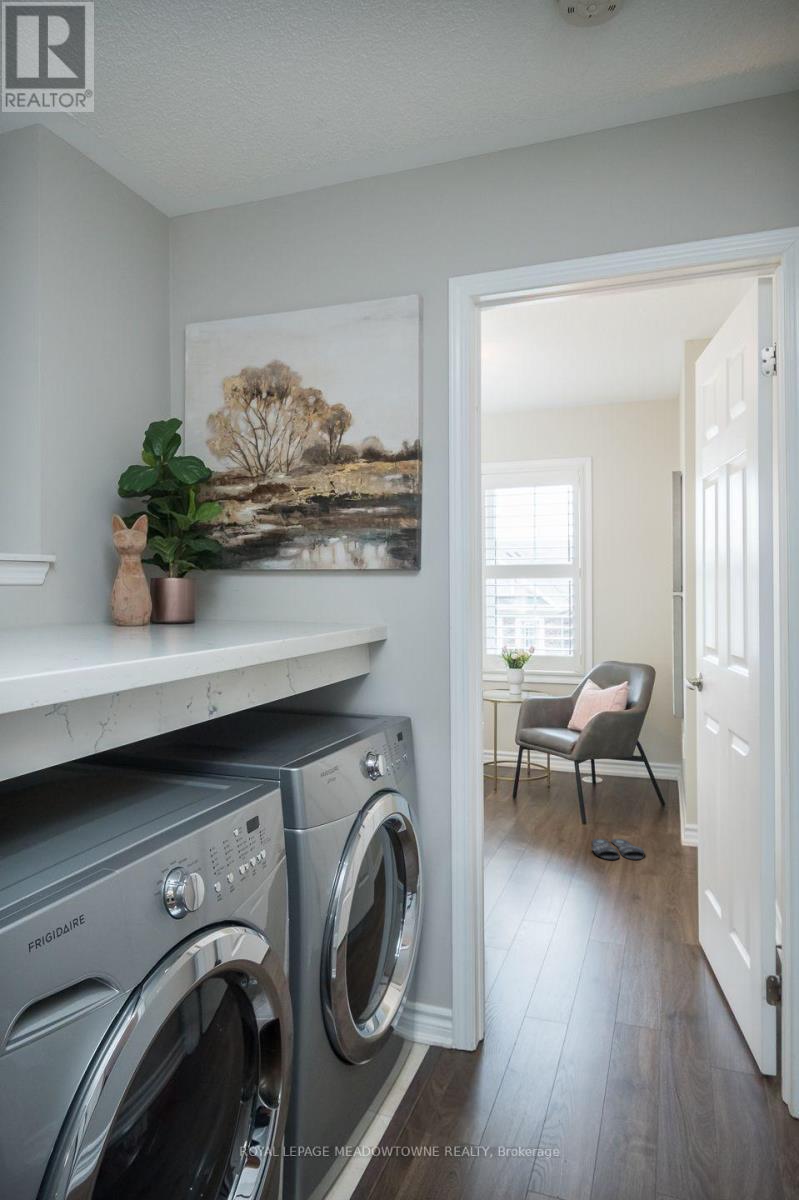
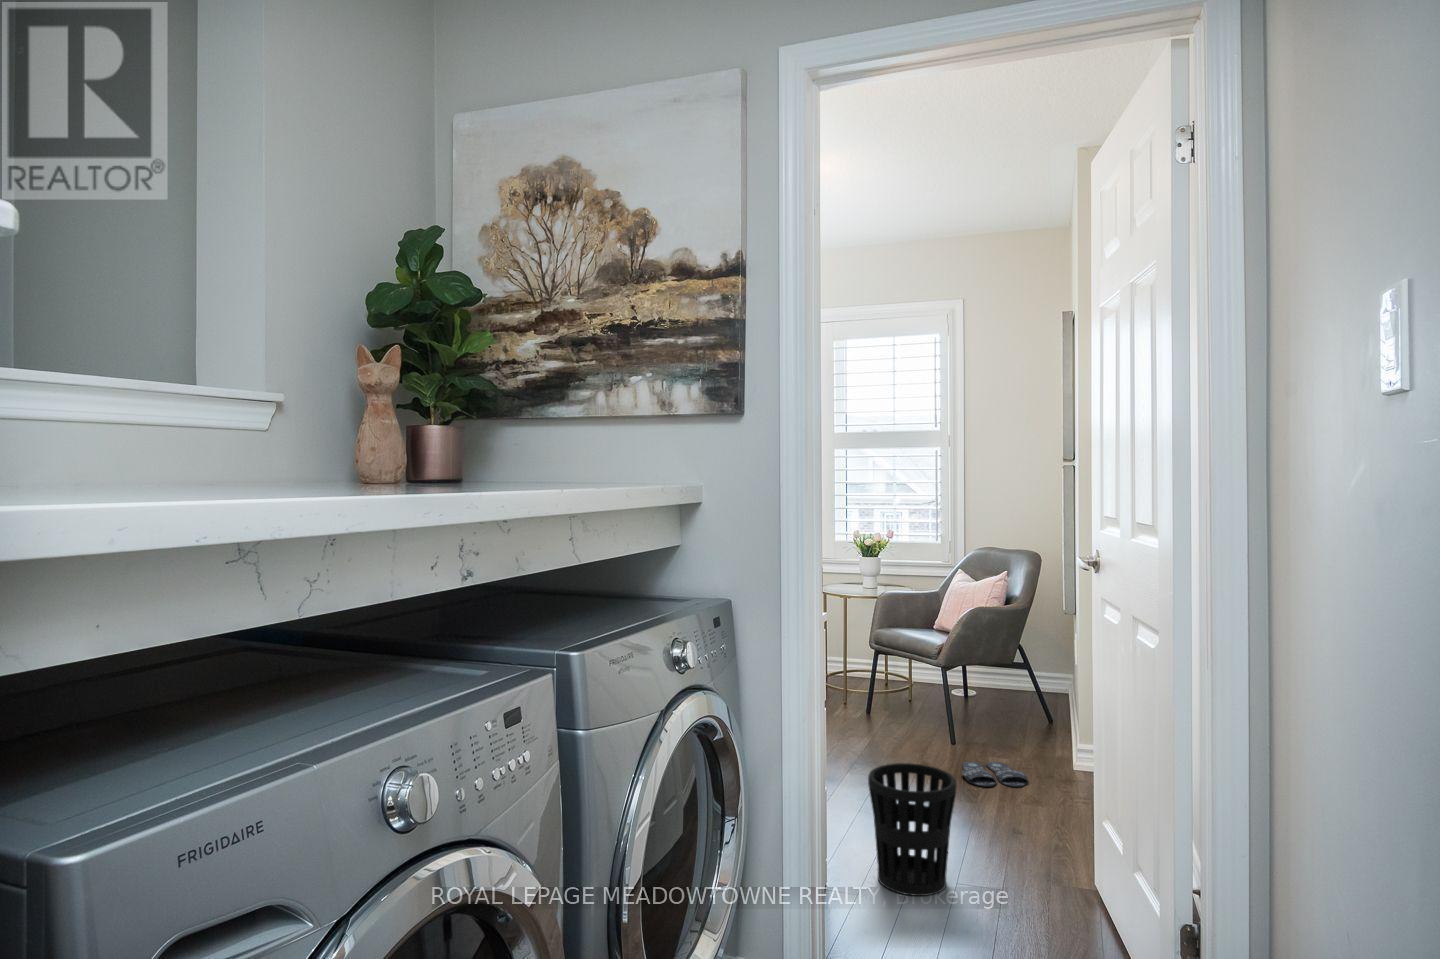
wastebasket: none [518,843,588,950] -> present [868,763,956,896]

